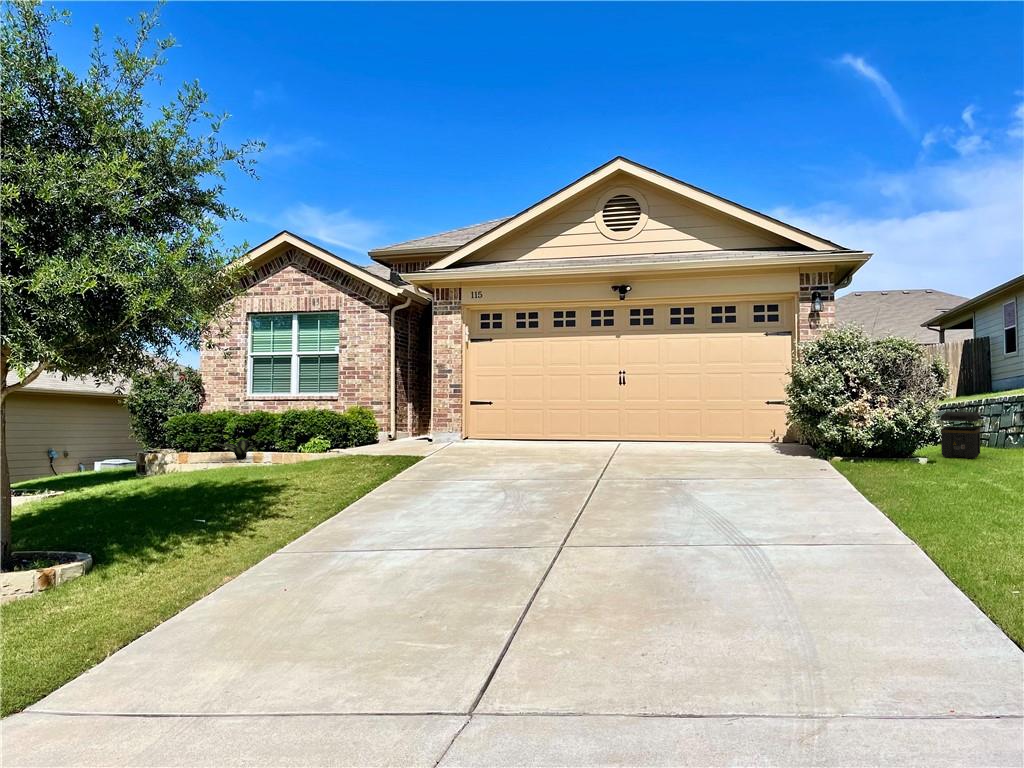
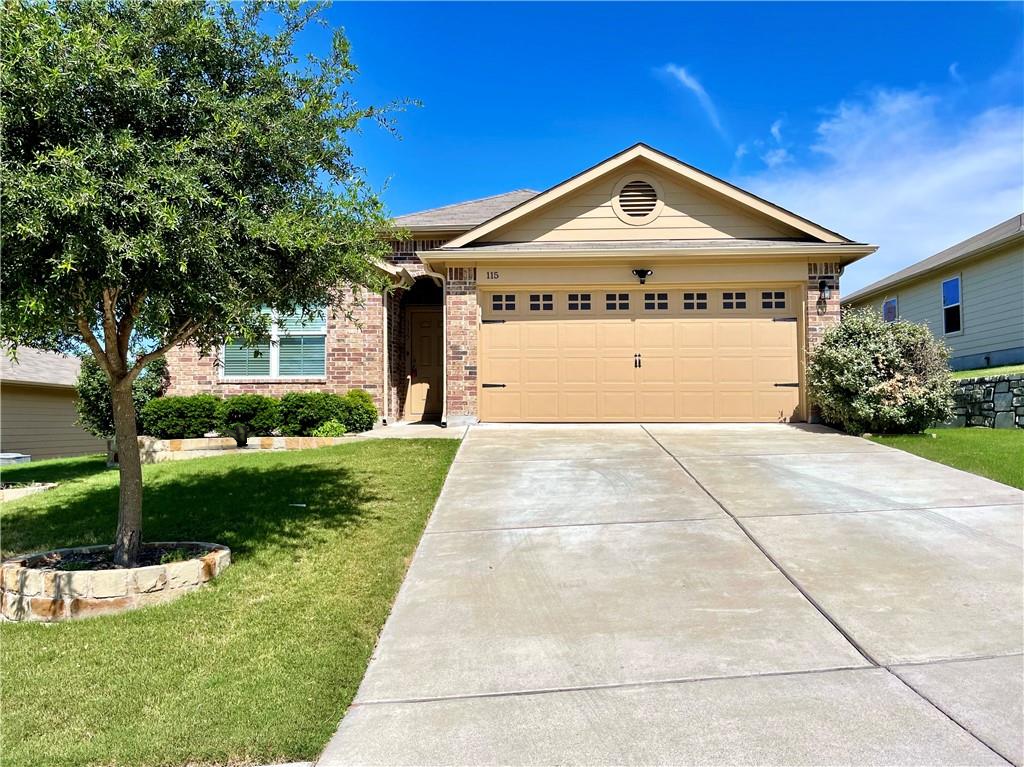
toolbox: present [940,412,981,459] -> none [957,391,992,432]

